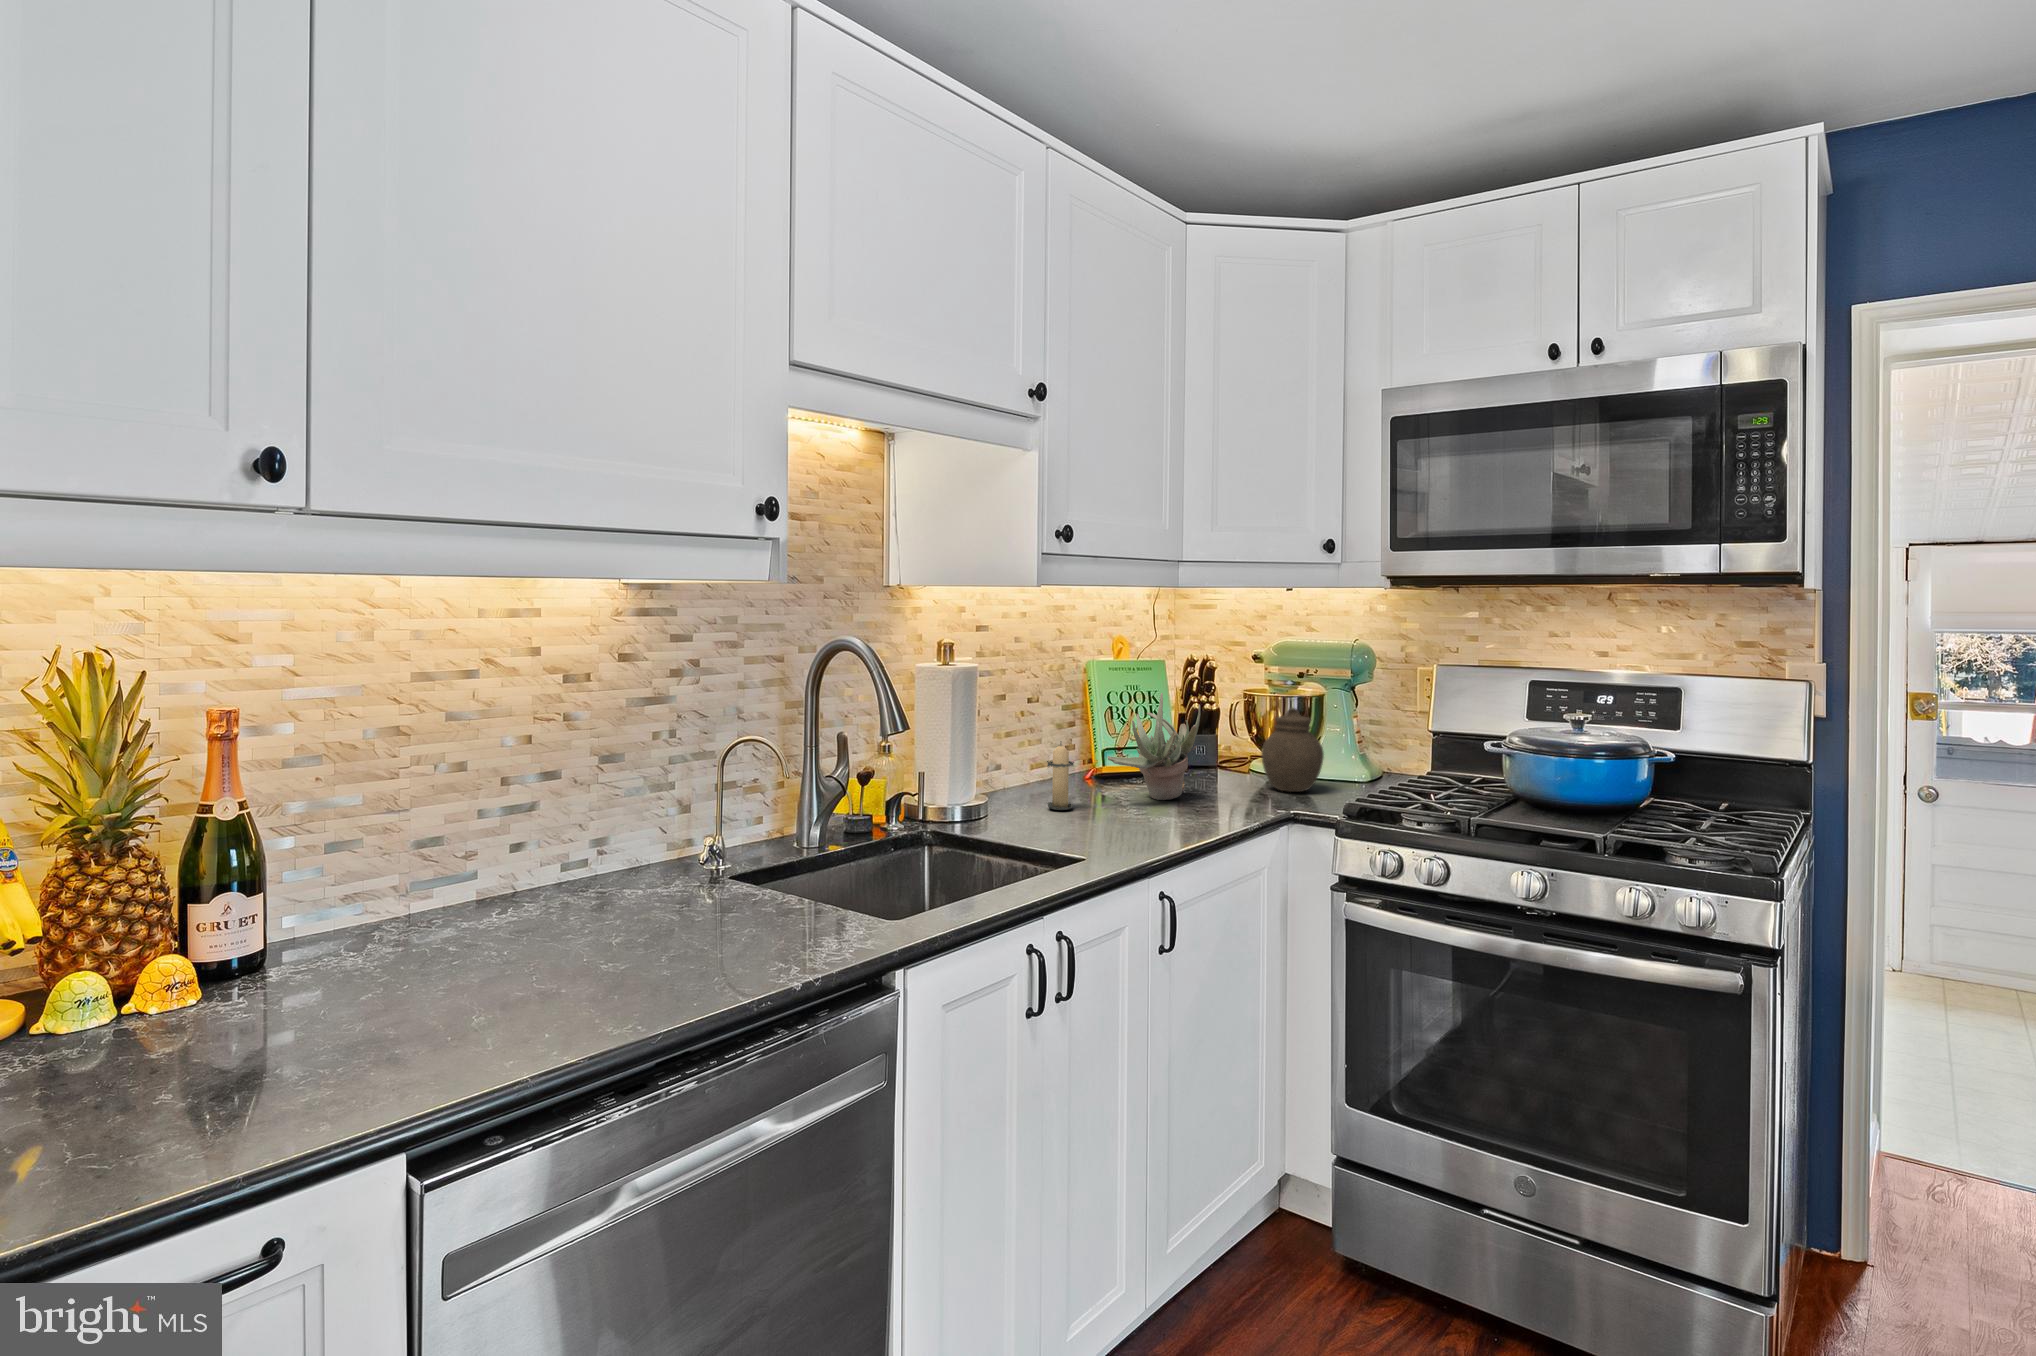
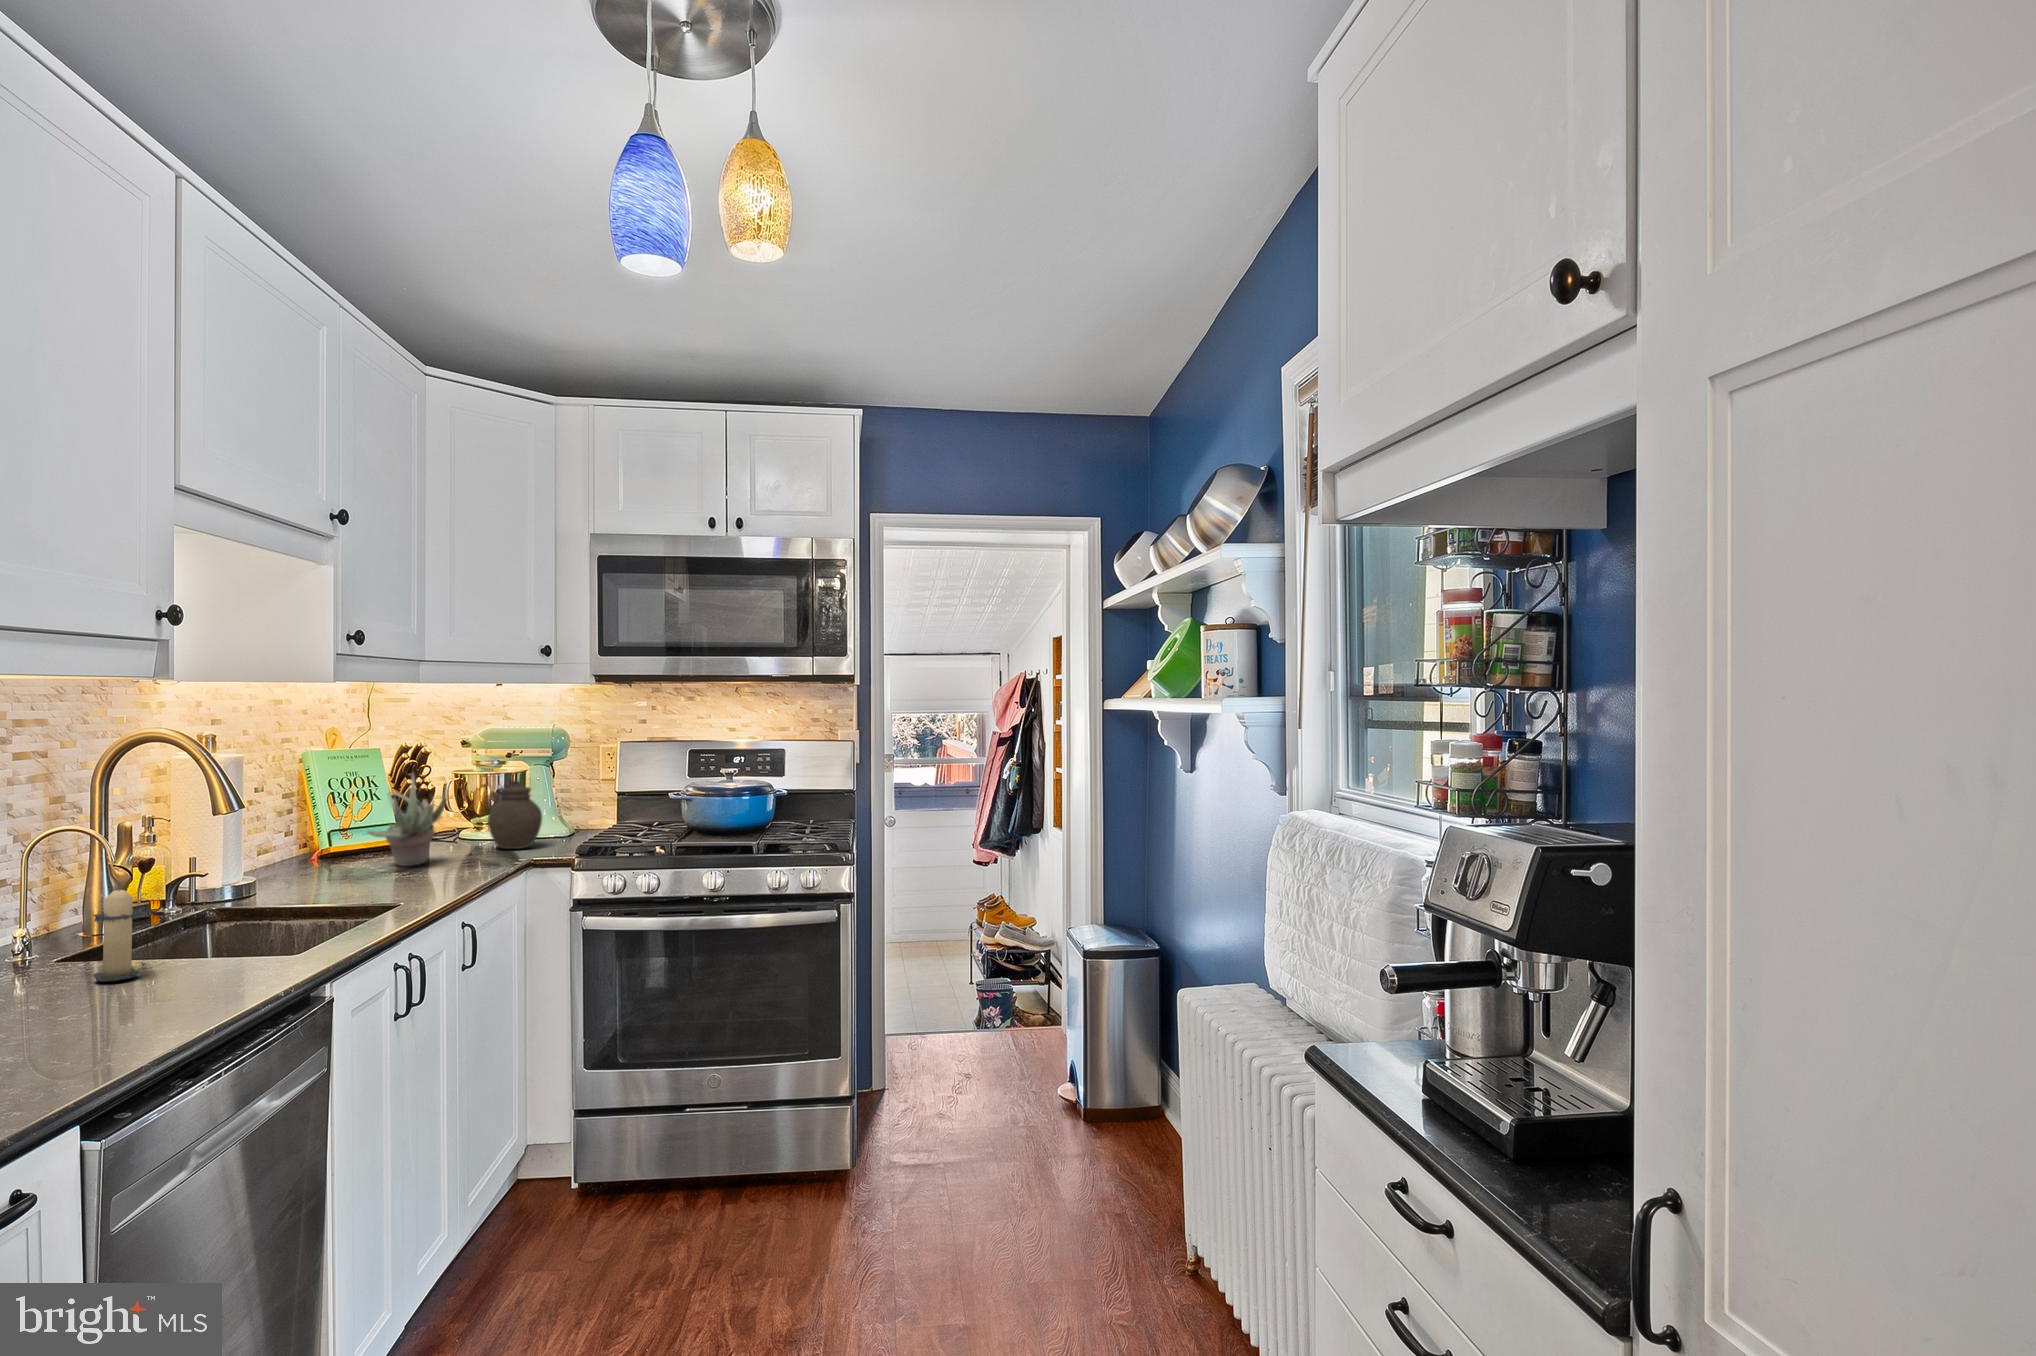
candle: present [1047,741,1074,810] -> present [93,883,142,981]

